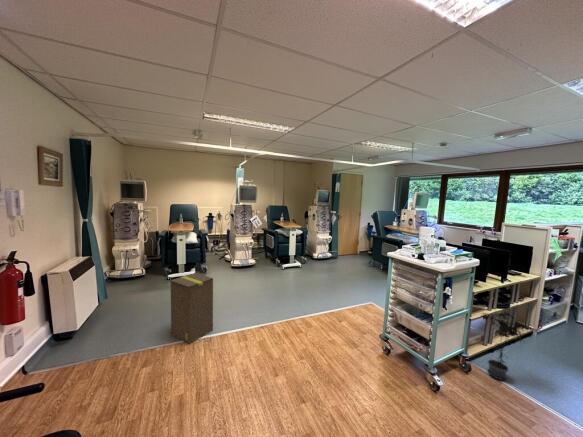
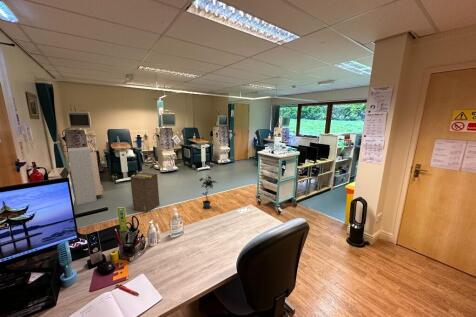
storage cabinet: none [96,228,142,313] -> present [68,147,103,205]
potted plant: present [481,312,538,380] -> present [200,176,216,208]

